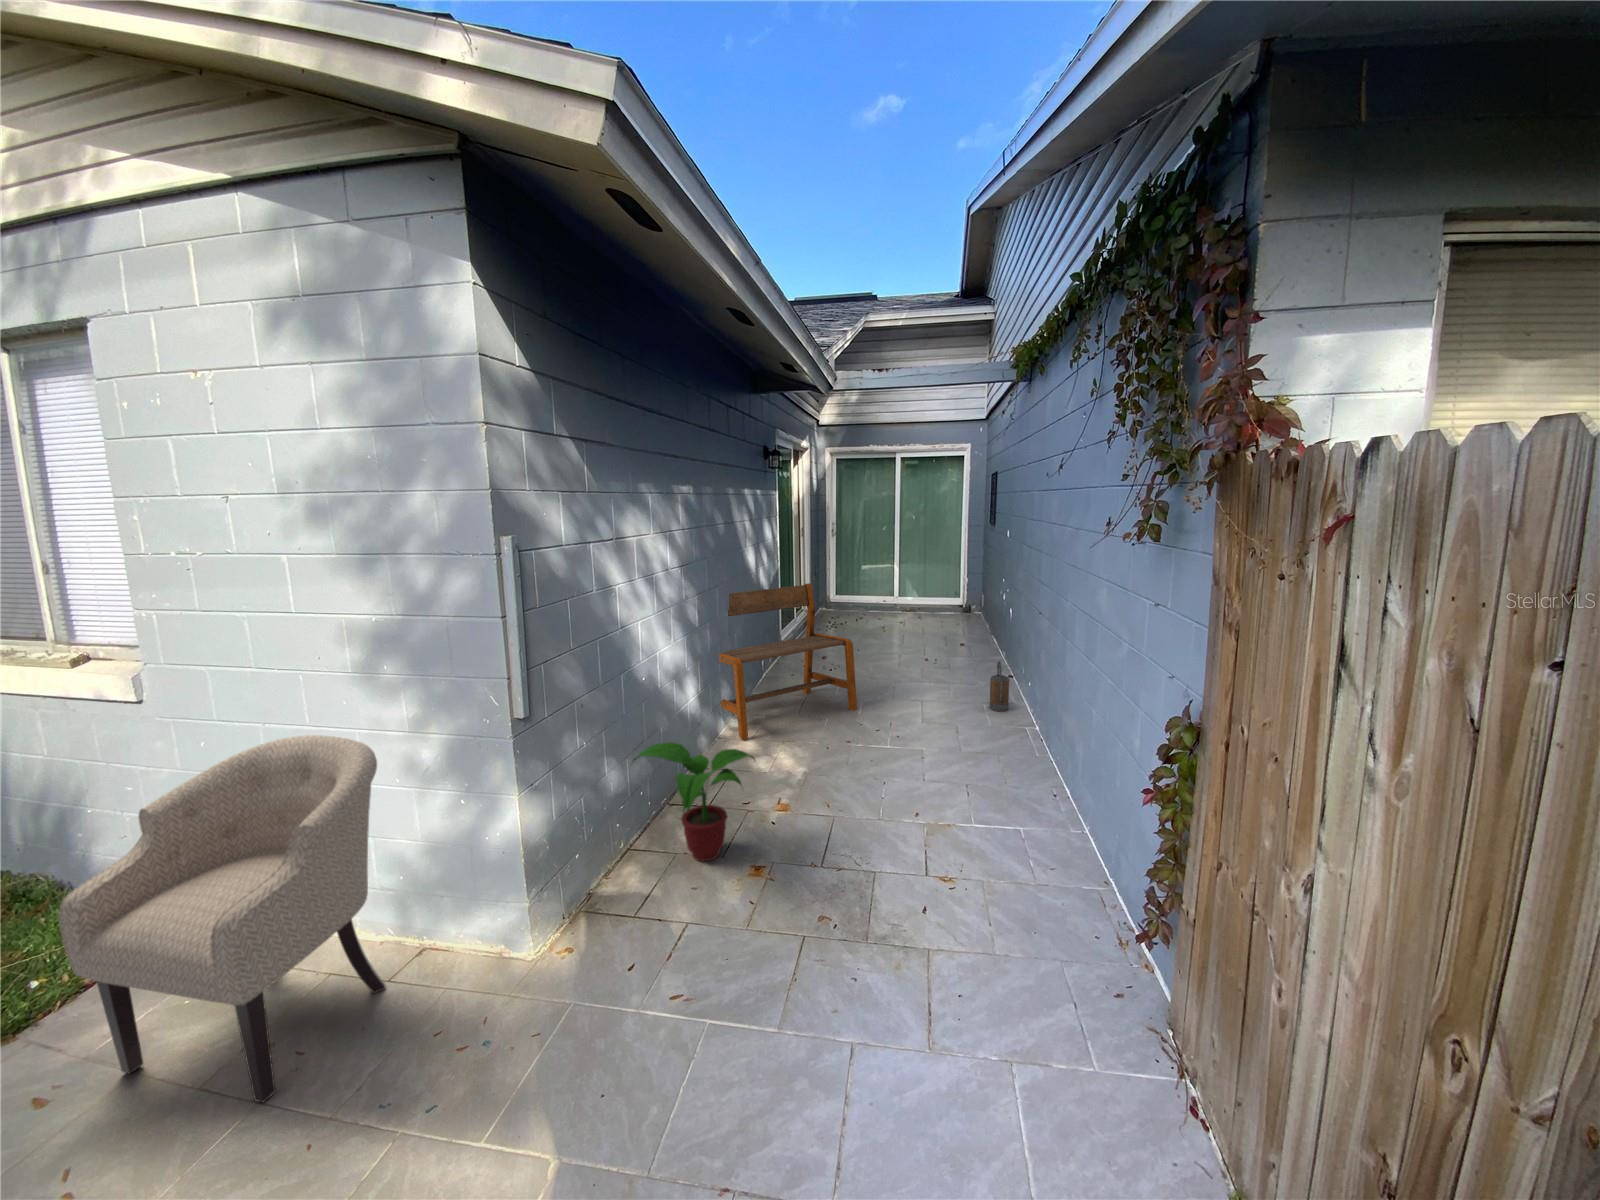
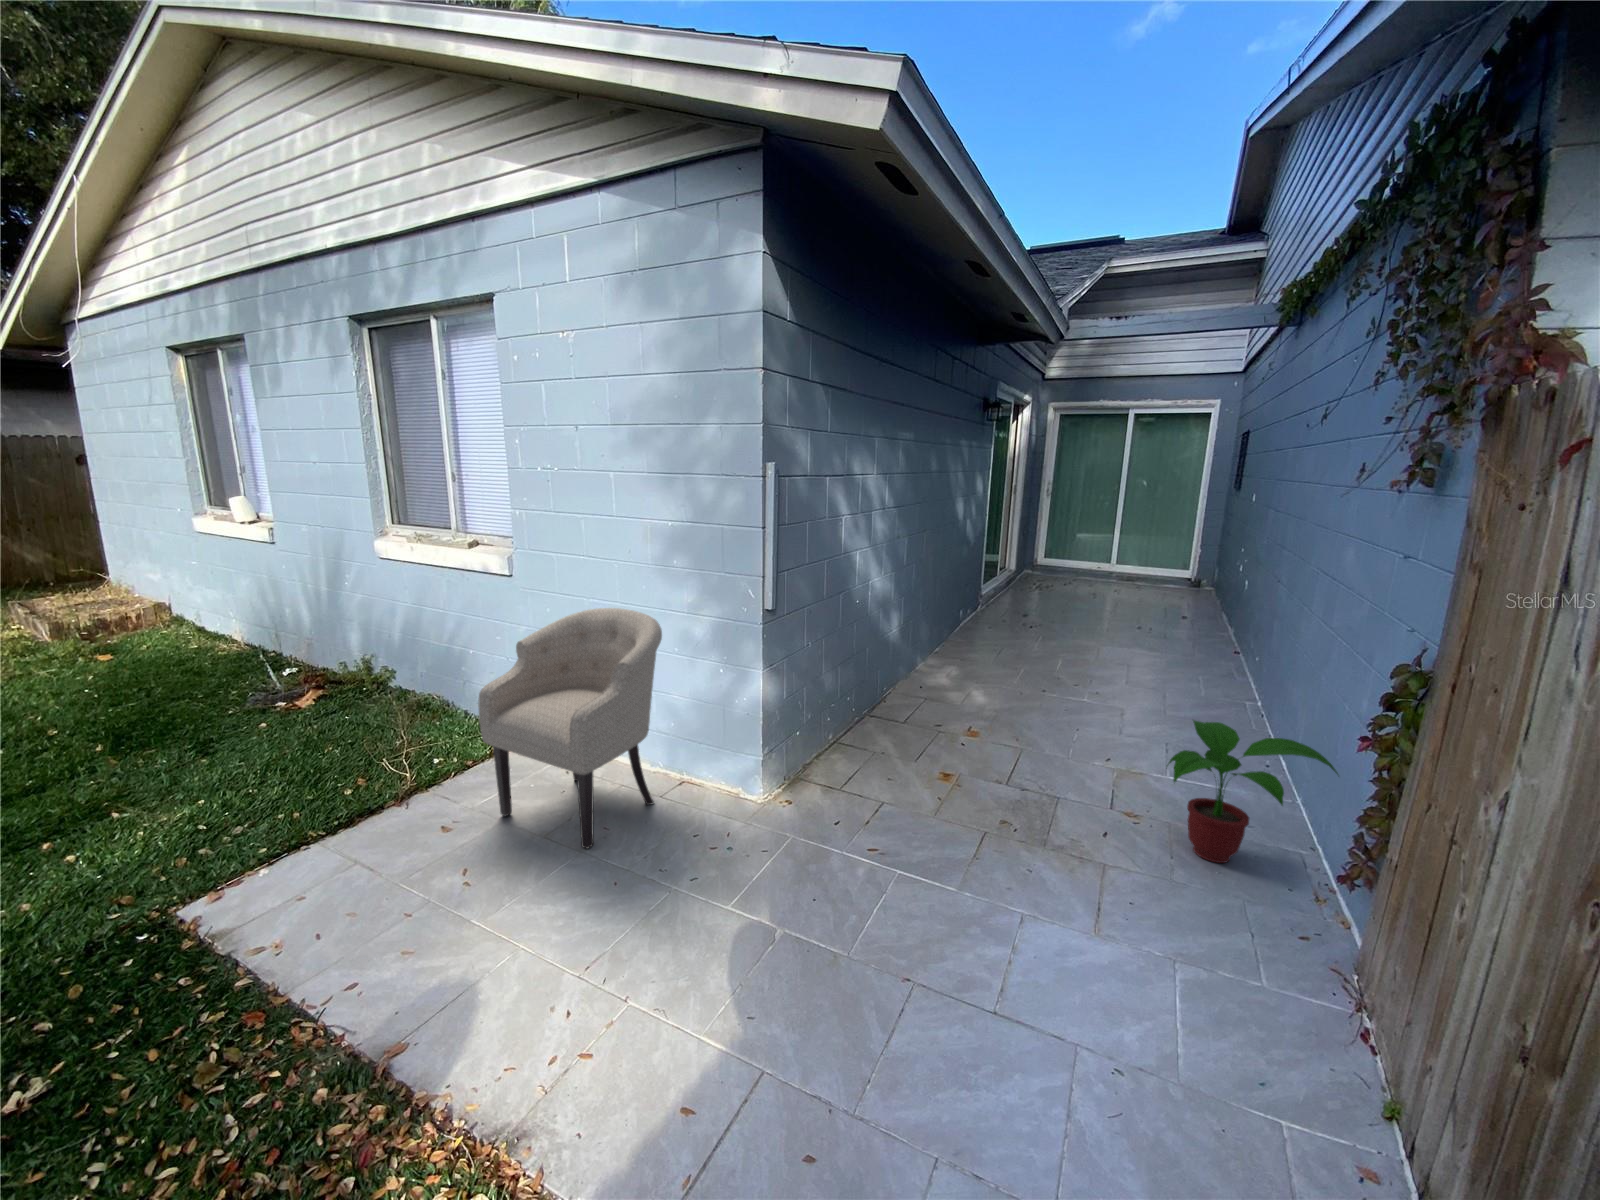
bench: present [718,583,857,740] -> none [901,541,1056,682]
watering can: present [989,661,1009,711] -> none [1207,639,1235,693]
potted plant: present [633,743,755,861] -> present [1167,720,1338,863]

